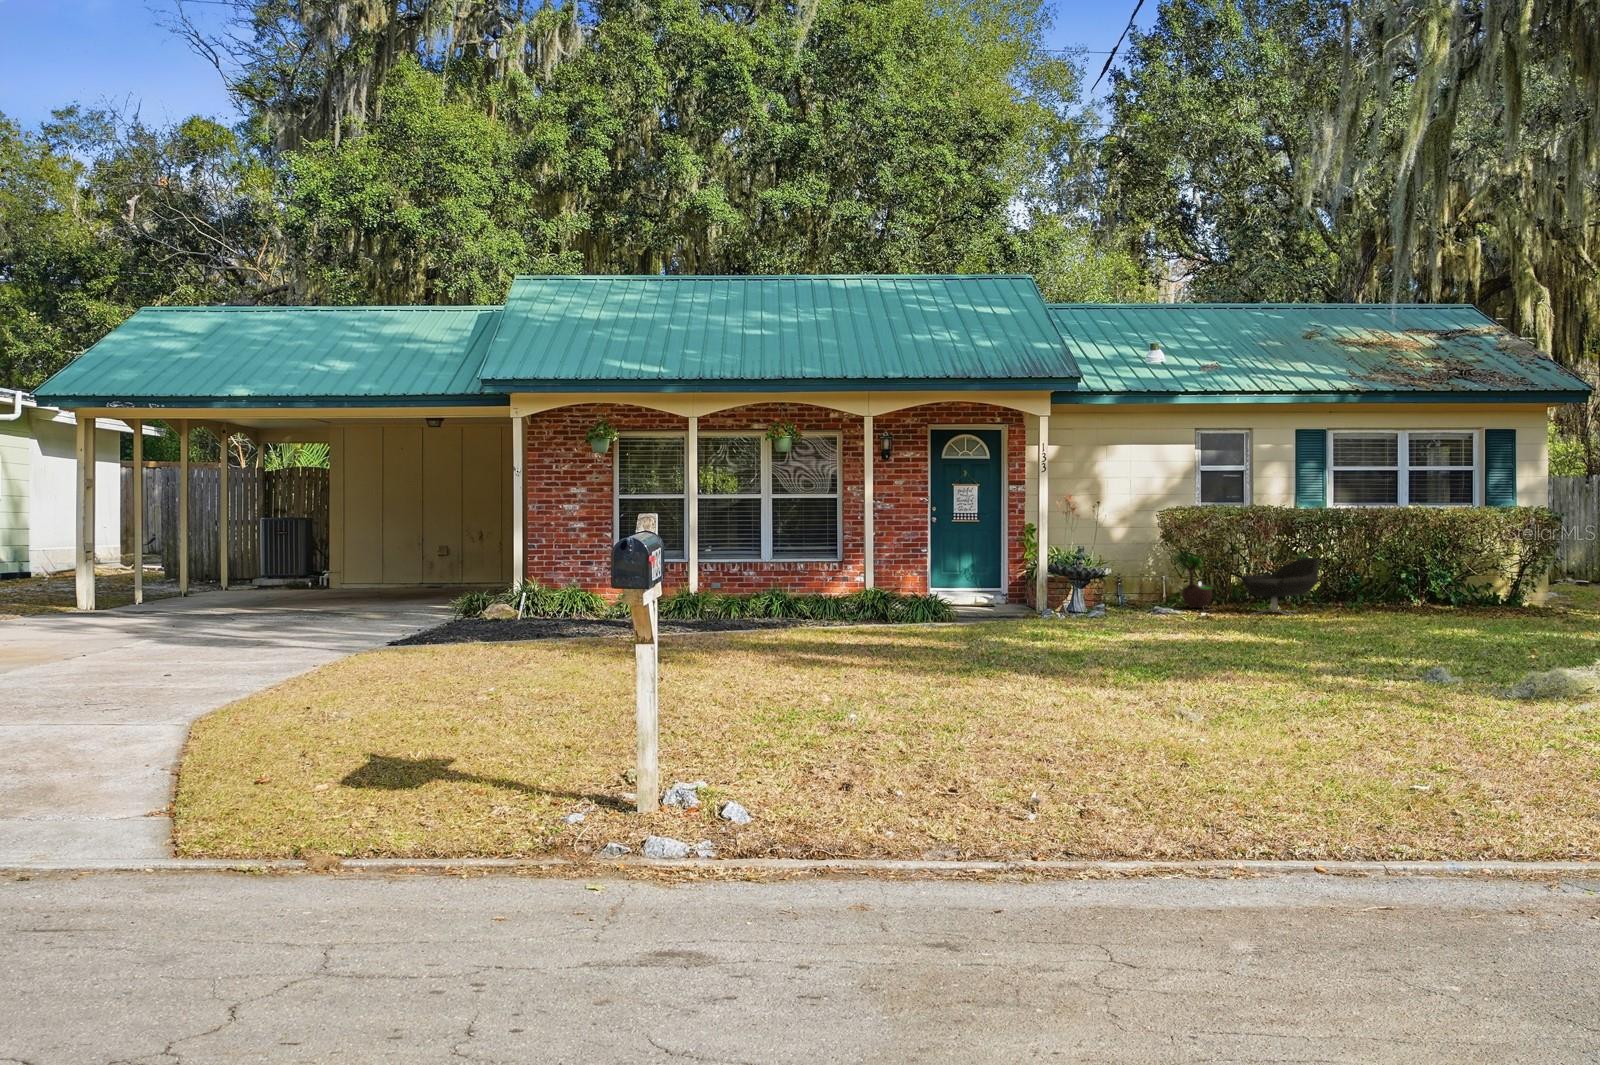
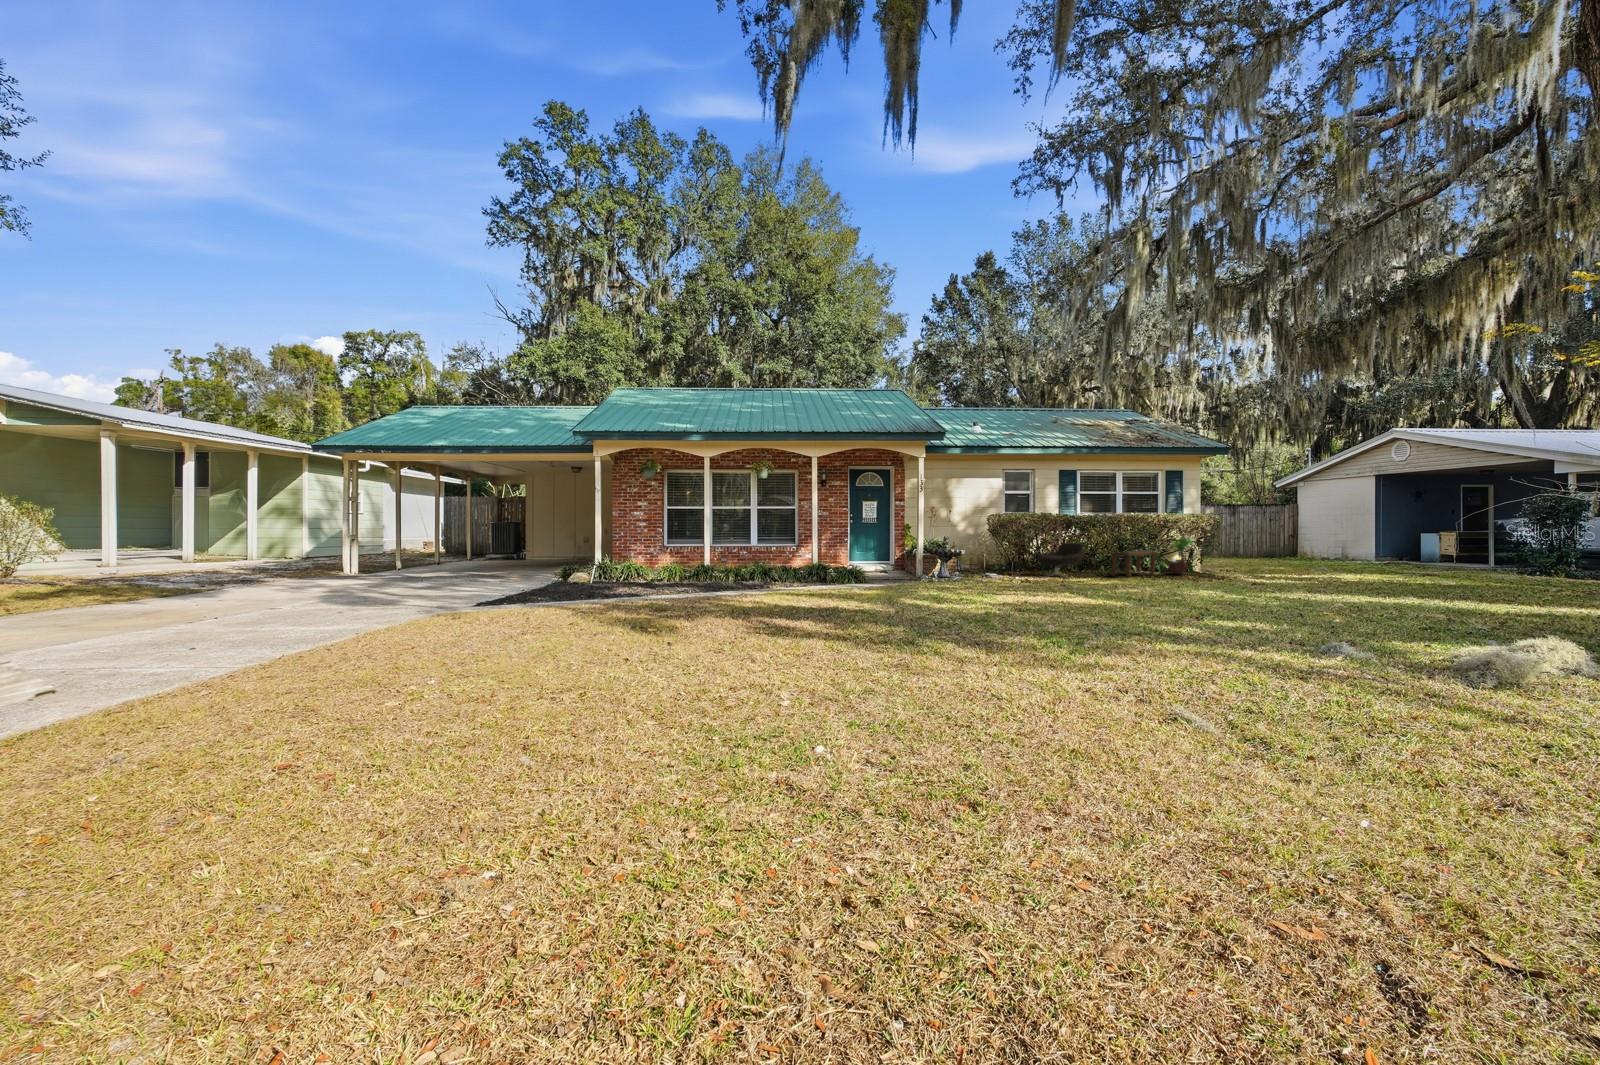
potted tree: present [1174,548,1212,608] -> present [1168,536,1193,574]
bench: none [1367,570,1445,615] -> present [1111,550,1156,577]

